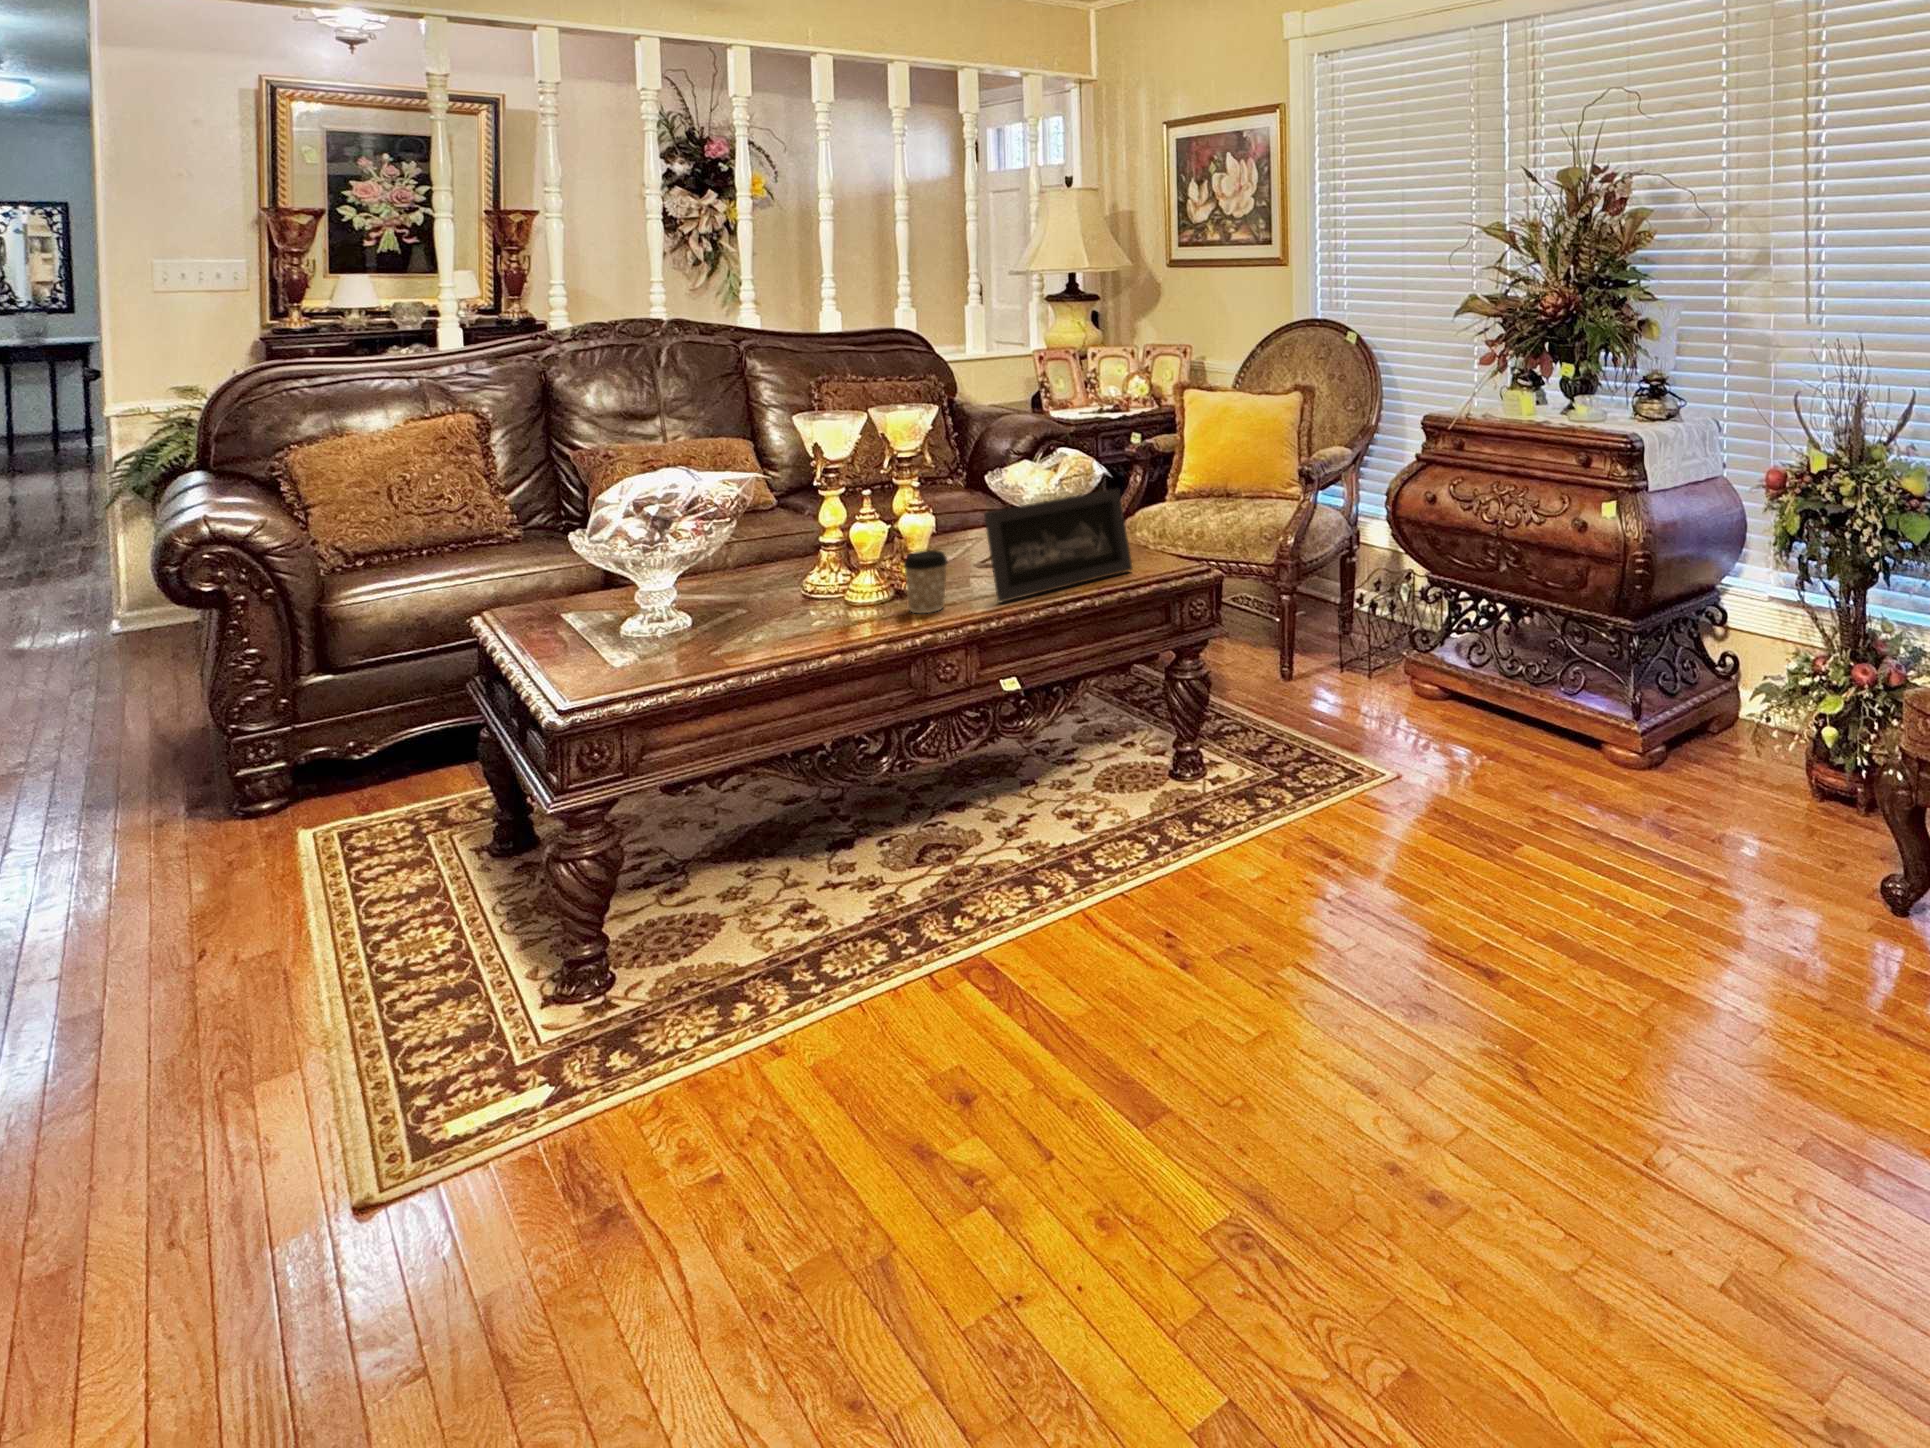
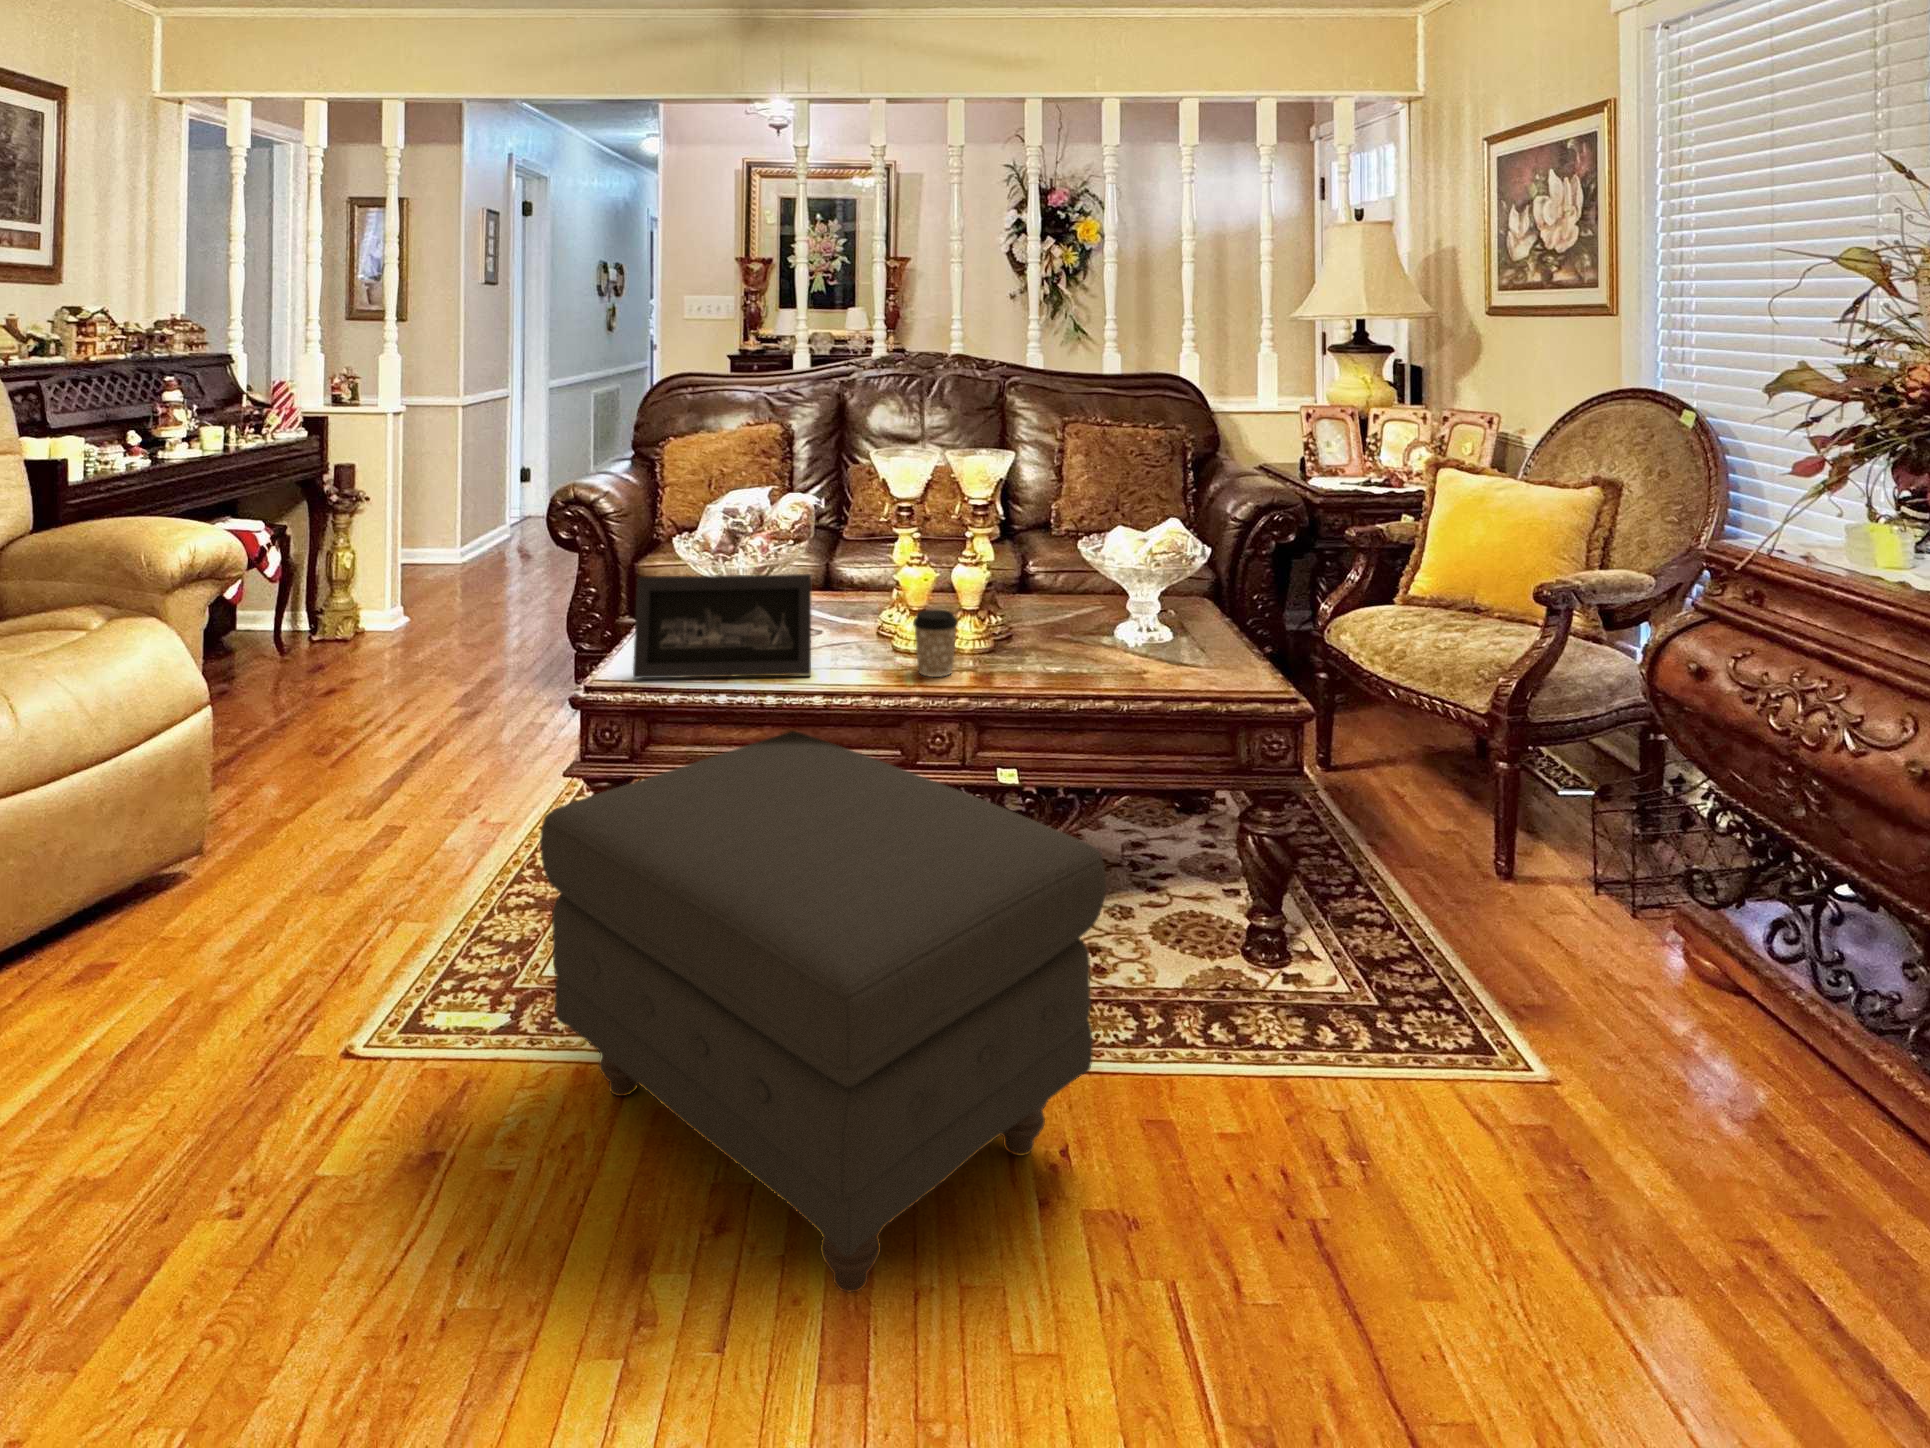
picture frame: present [984,489,1132,602] -> present [633,574,812,678]
ottoman: none [645,686,1194,1083] -> present [540,731,1106,1293]

